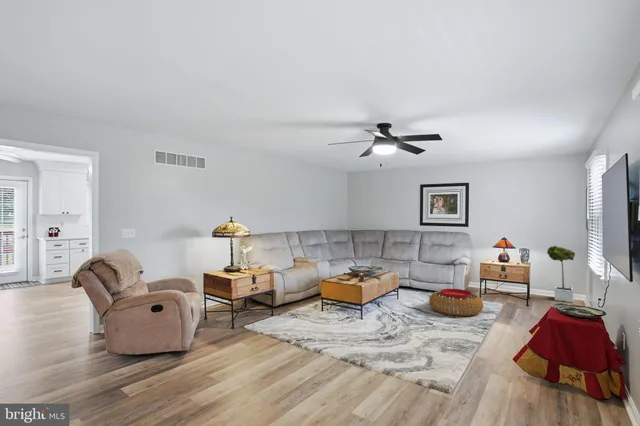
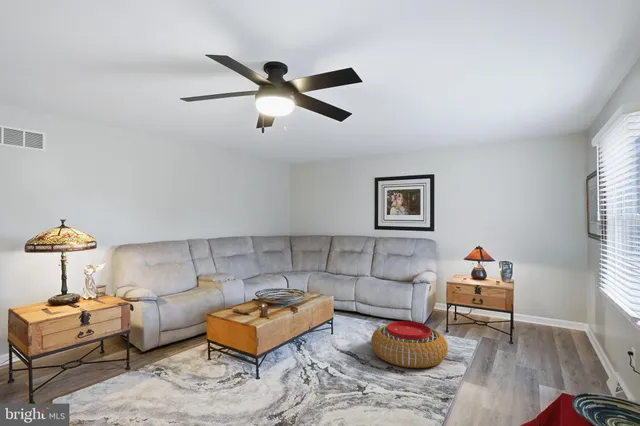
potted tree: present [547,246,575,302] -> none [535,257,574,335]

